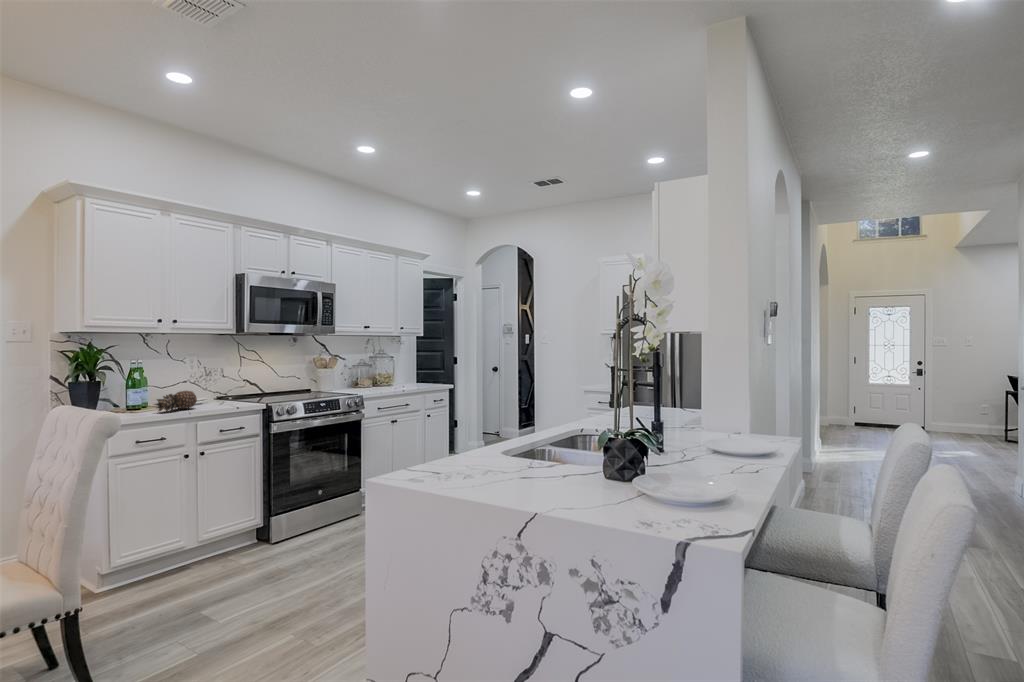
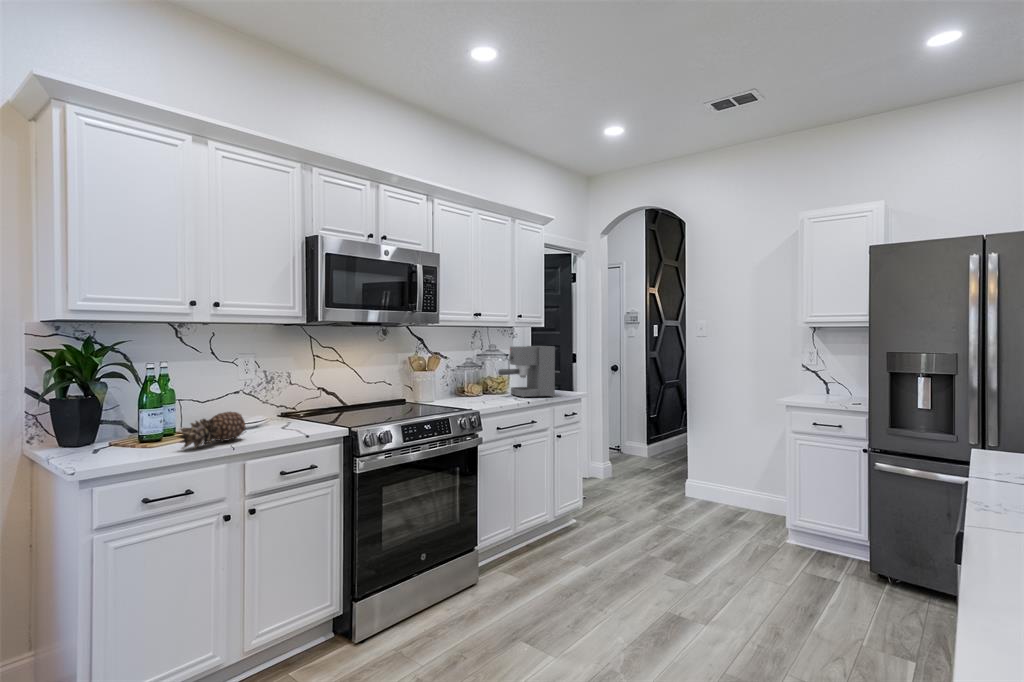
coffee maker: none [384,350,427,388] -> present [498,346,555,398]

